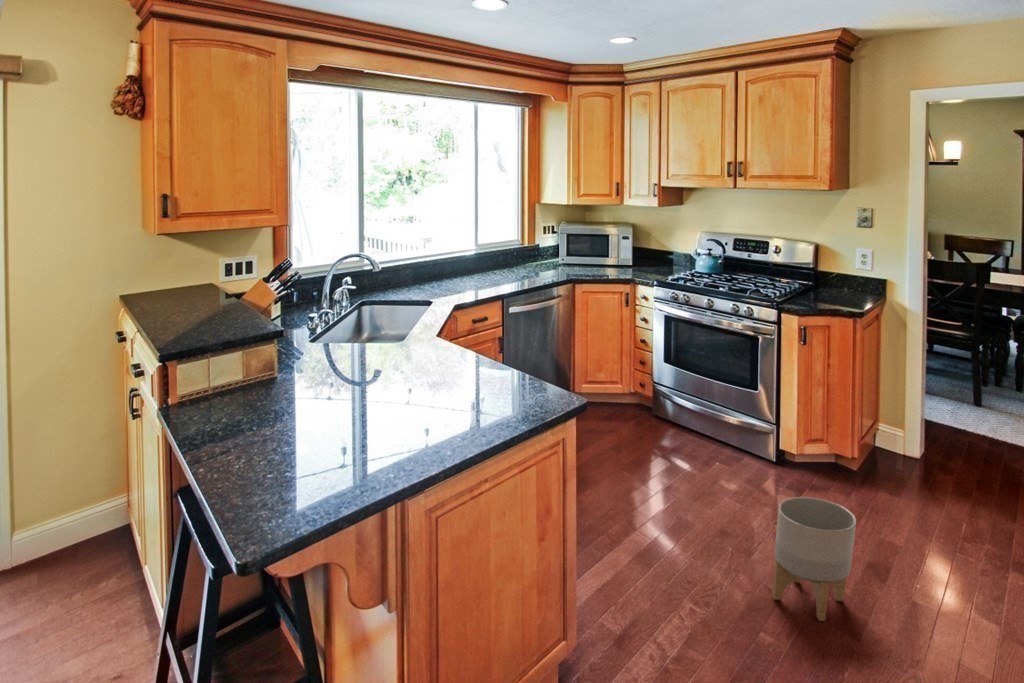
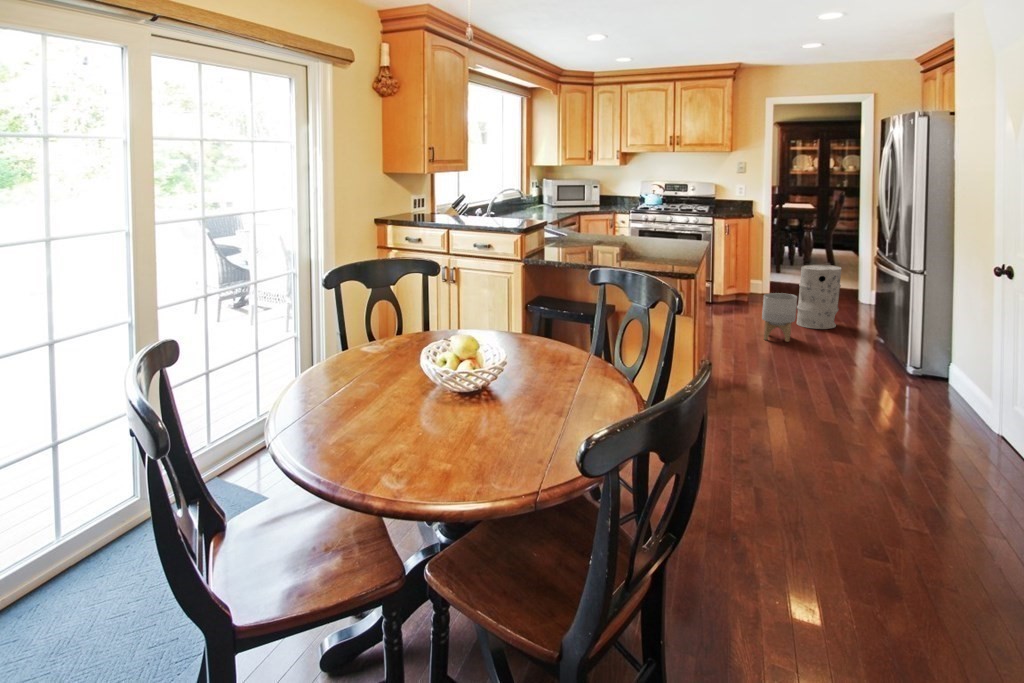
trash can: none [898,434,1014,591] -> present [797,265,842,329]

